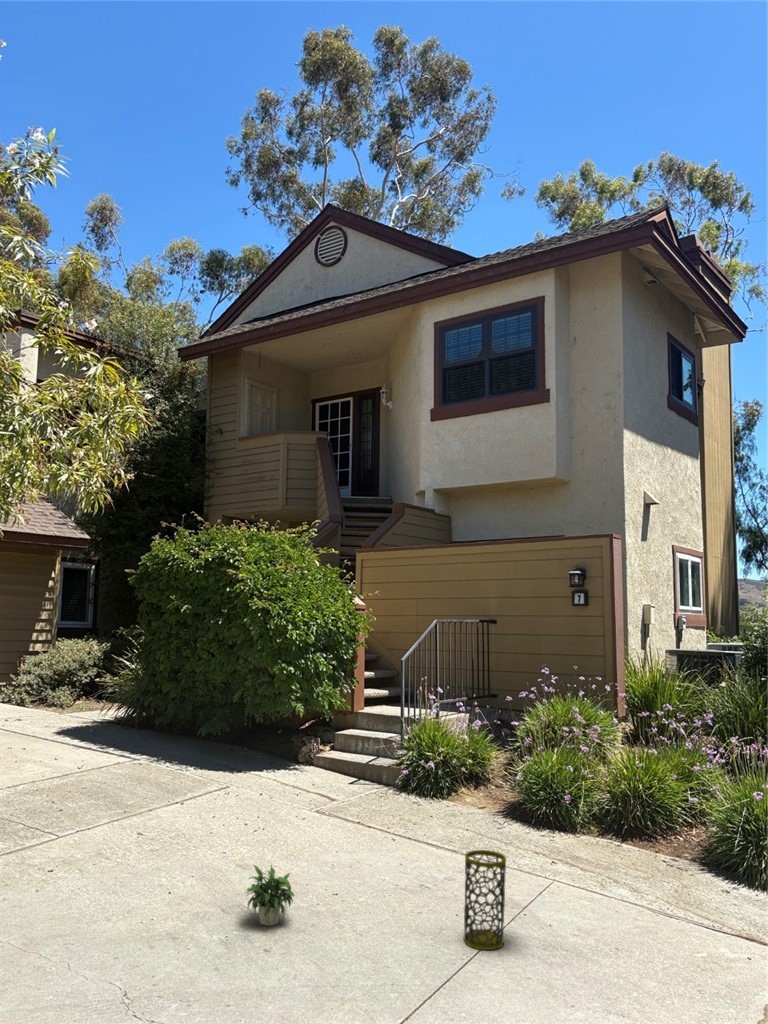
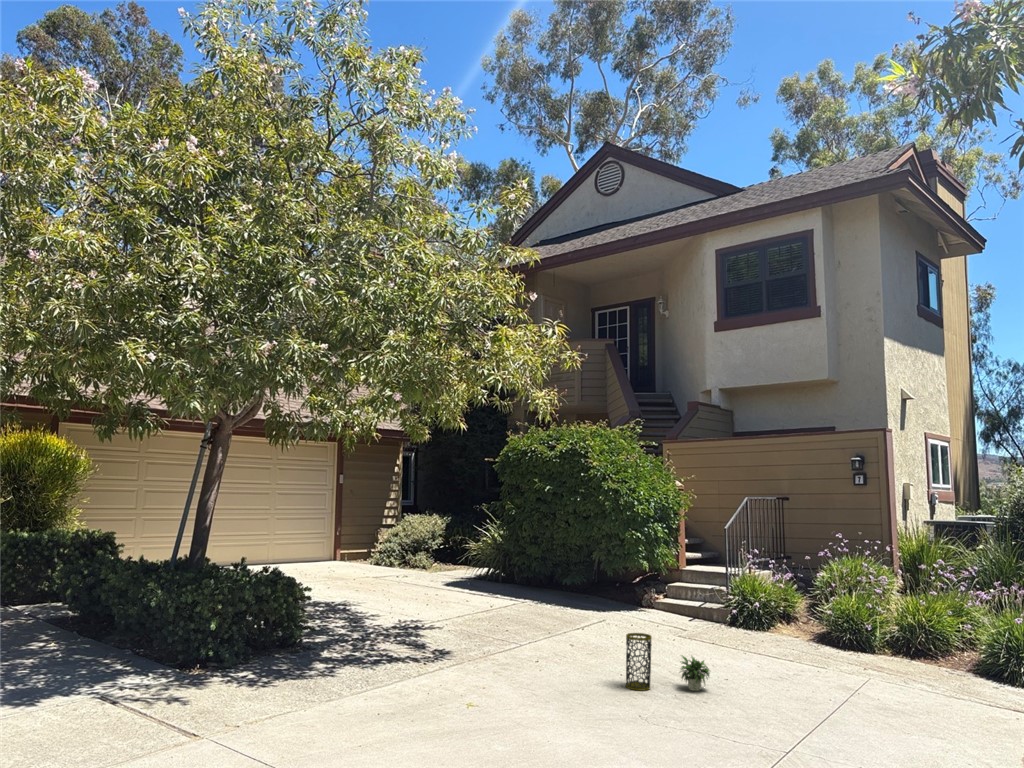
trash can: present [464,850,506,950] -> present [626,633,652,691]

